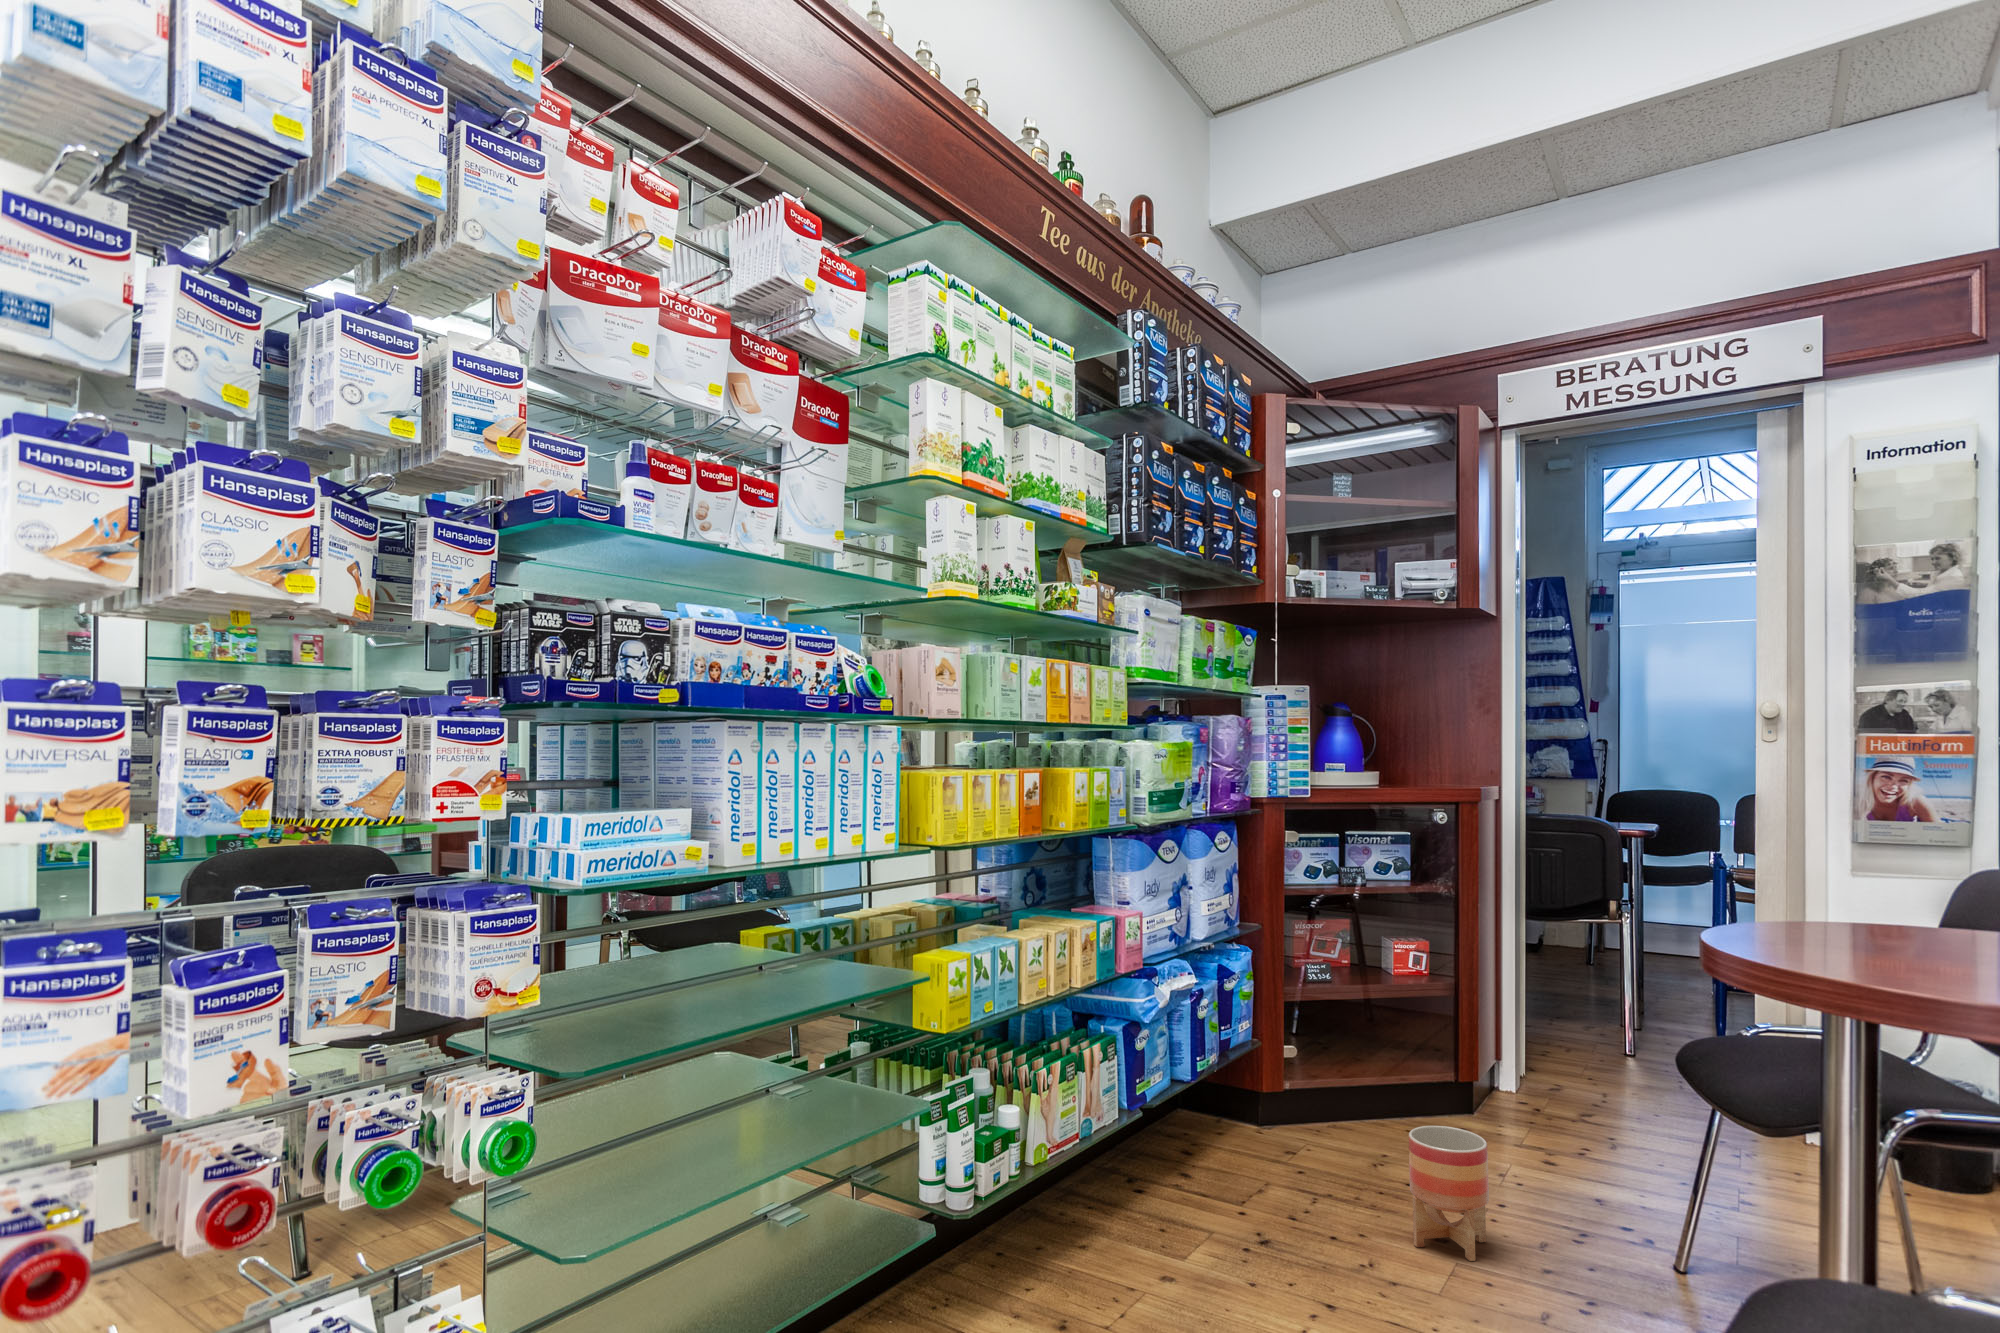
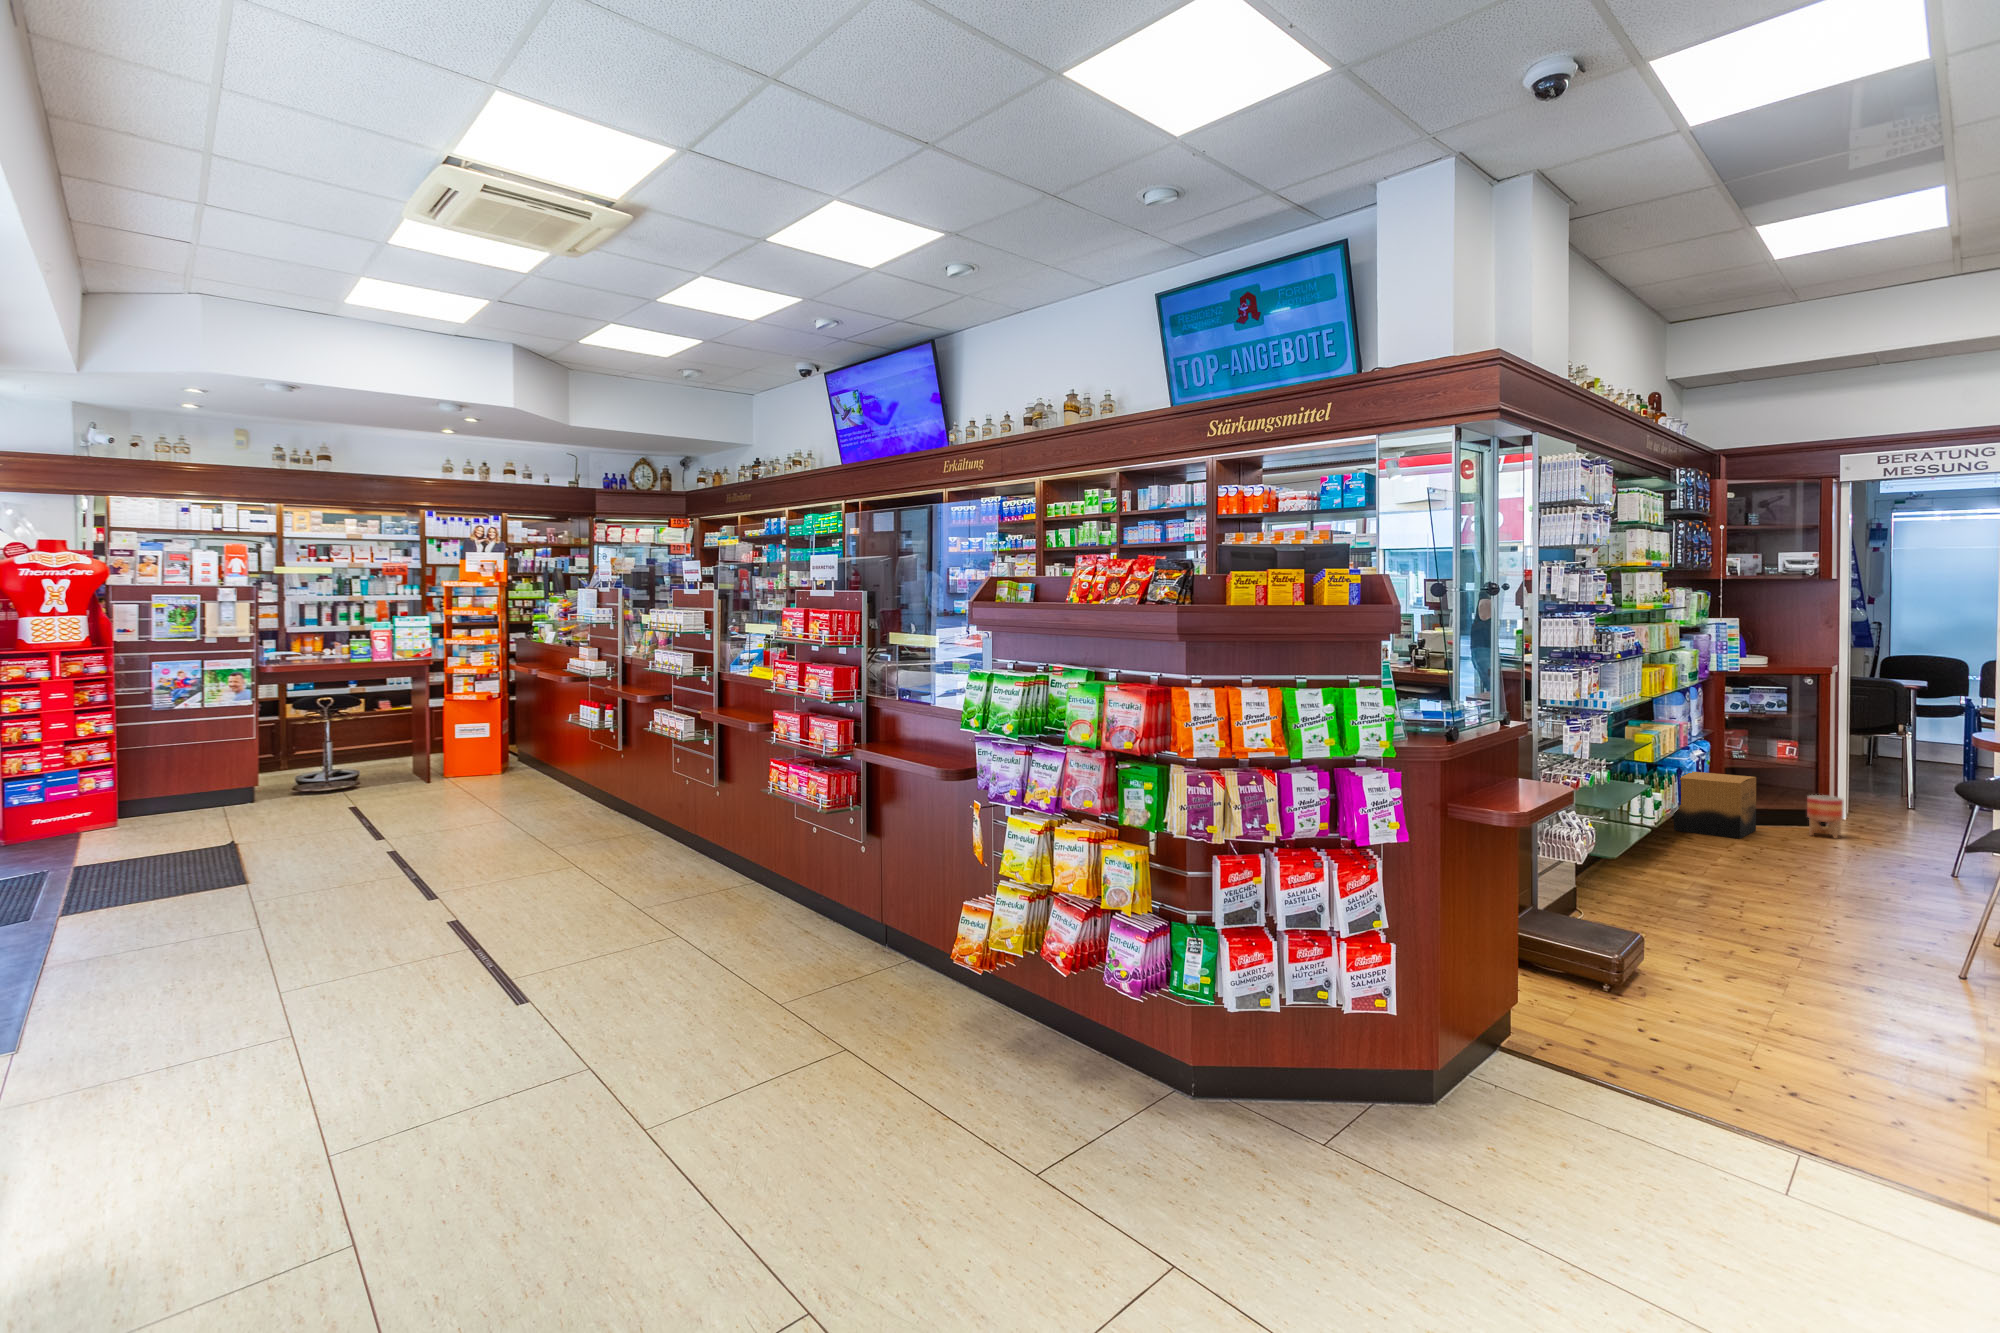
cardboard box: none [1099,1052,1299,1279] -> present [1674,772,1756,839]

